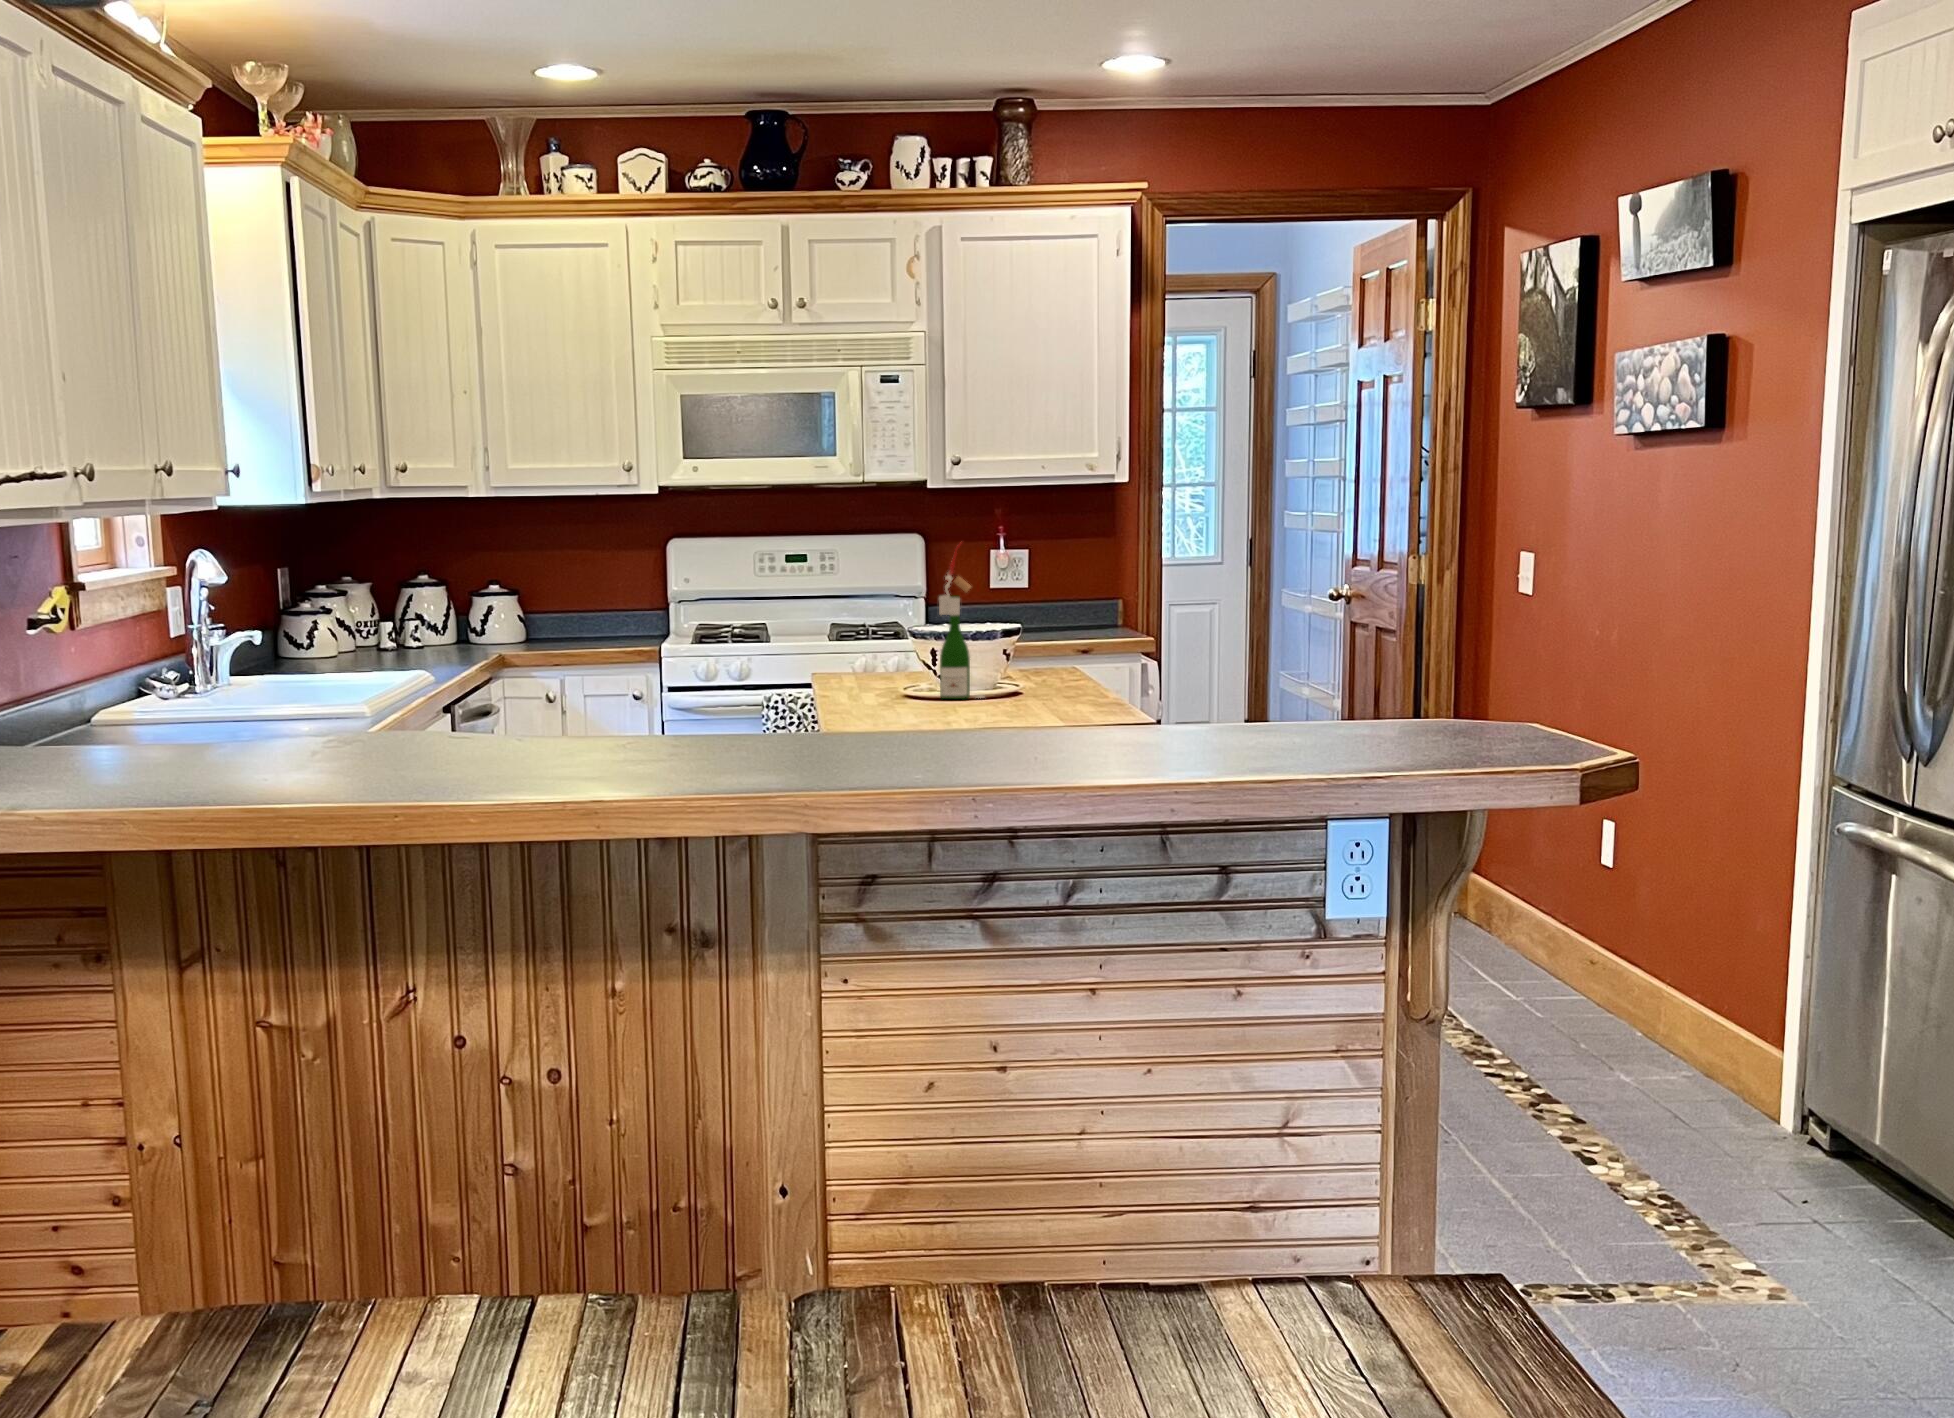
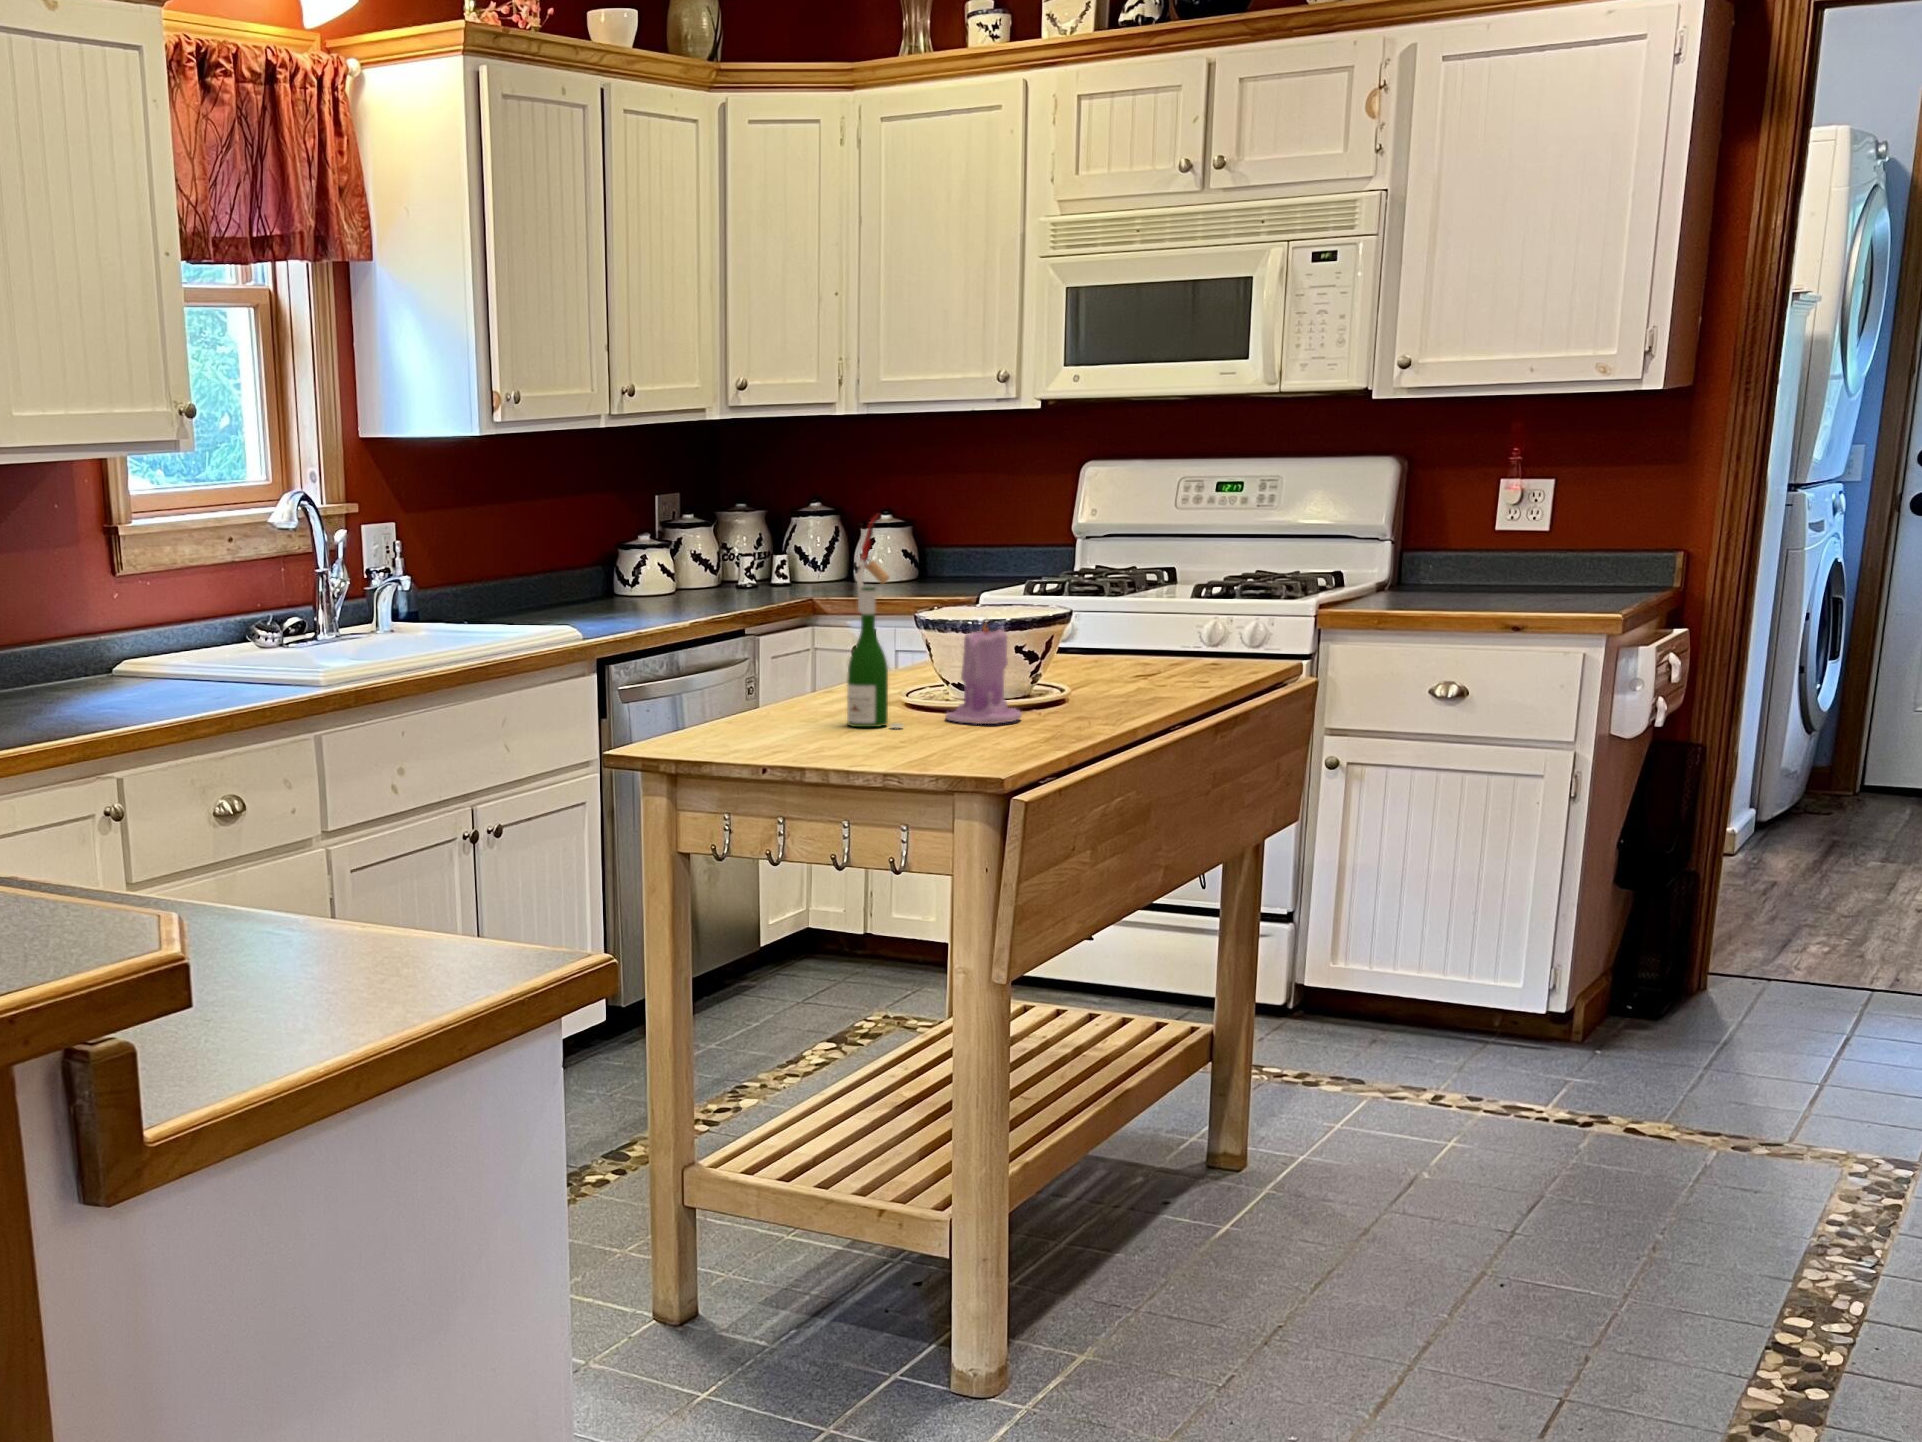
candle: none [983,617,1037,695] -> present [945,624,1022,724]

